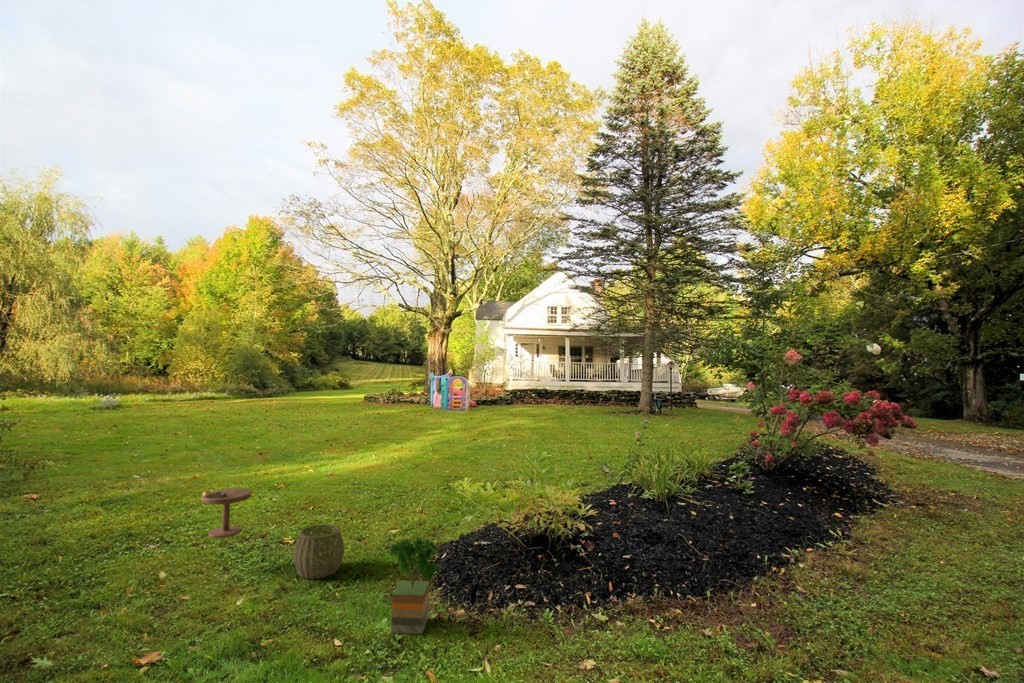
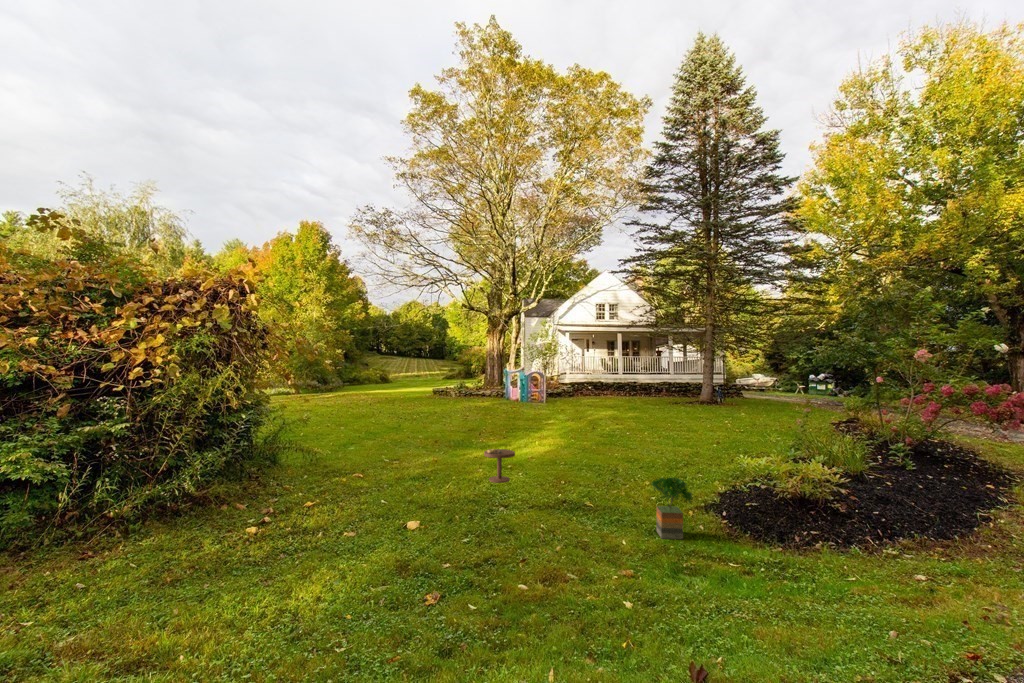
woven basket: present [294,524,344,579] -> none [550,475,585,512]

